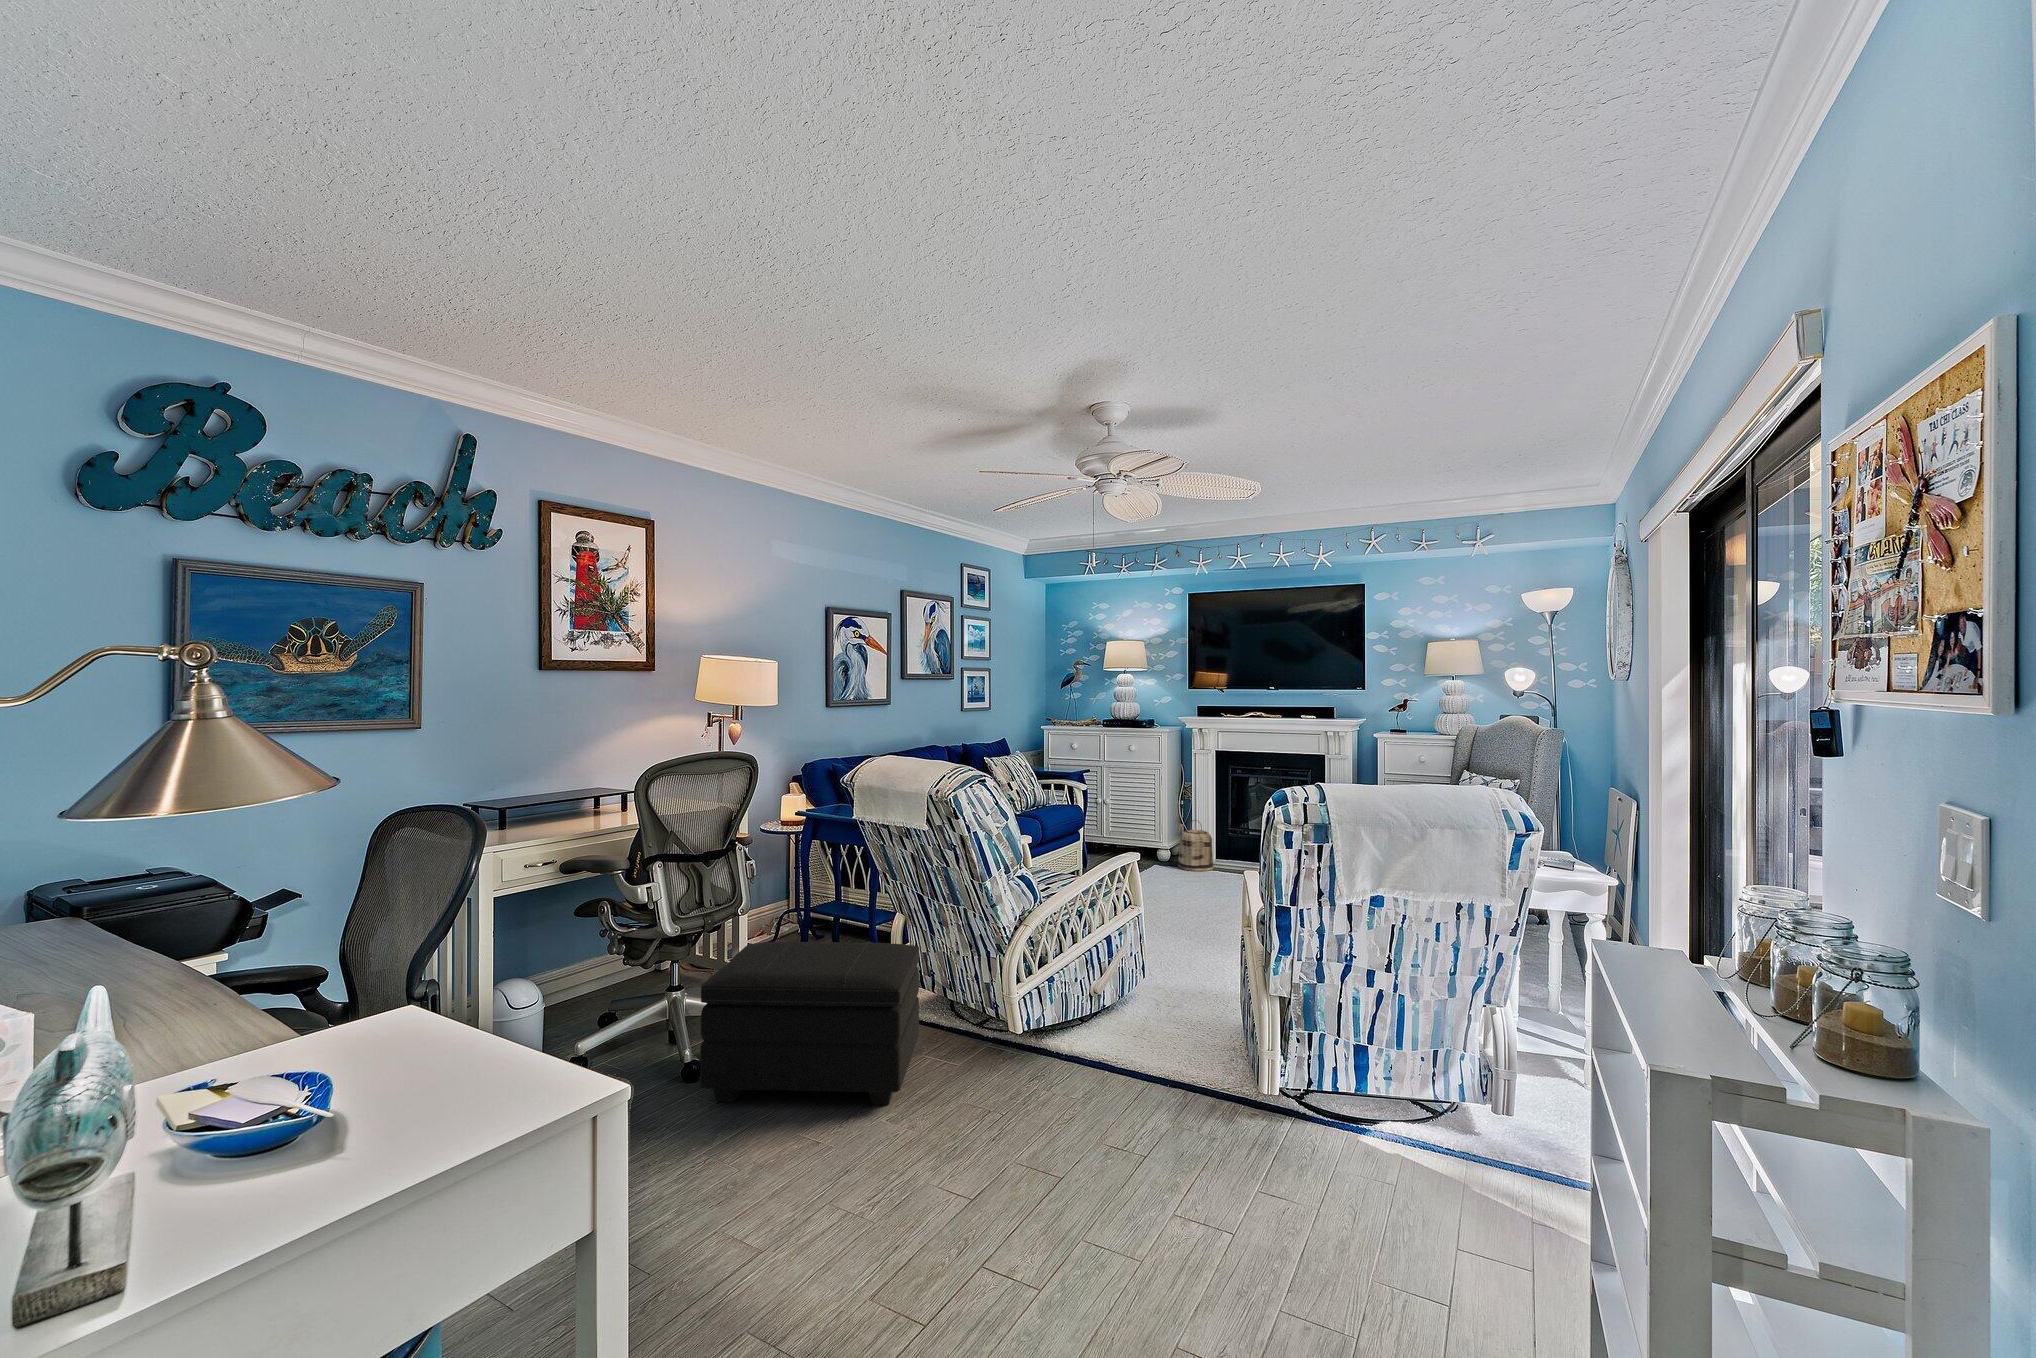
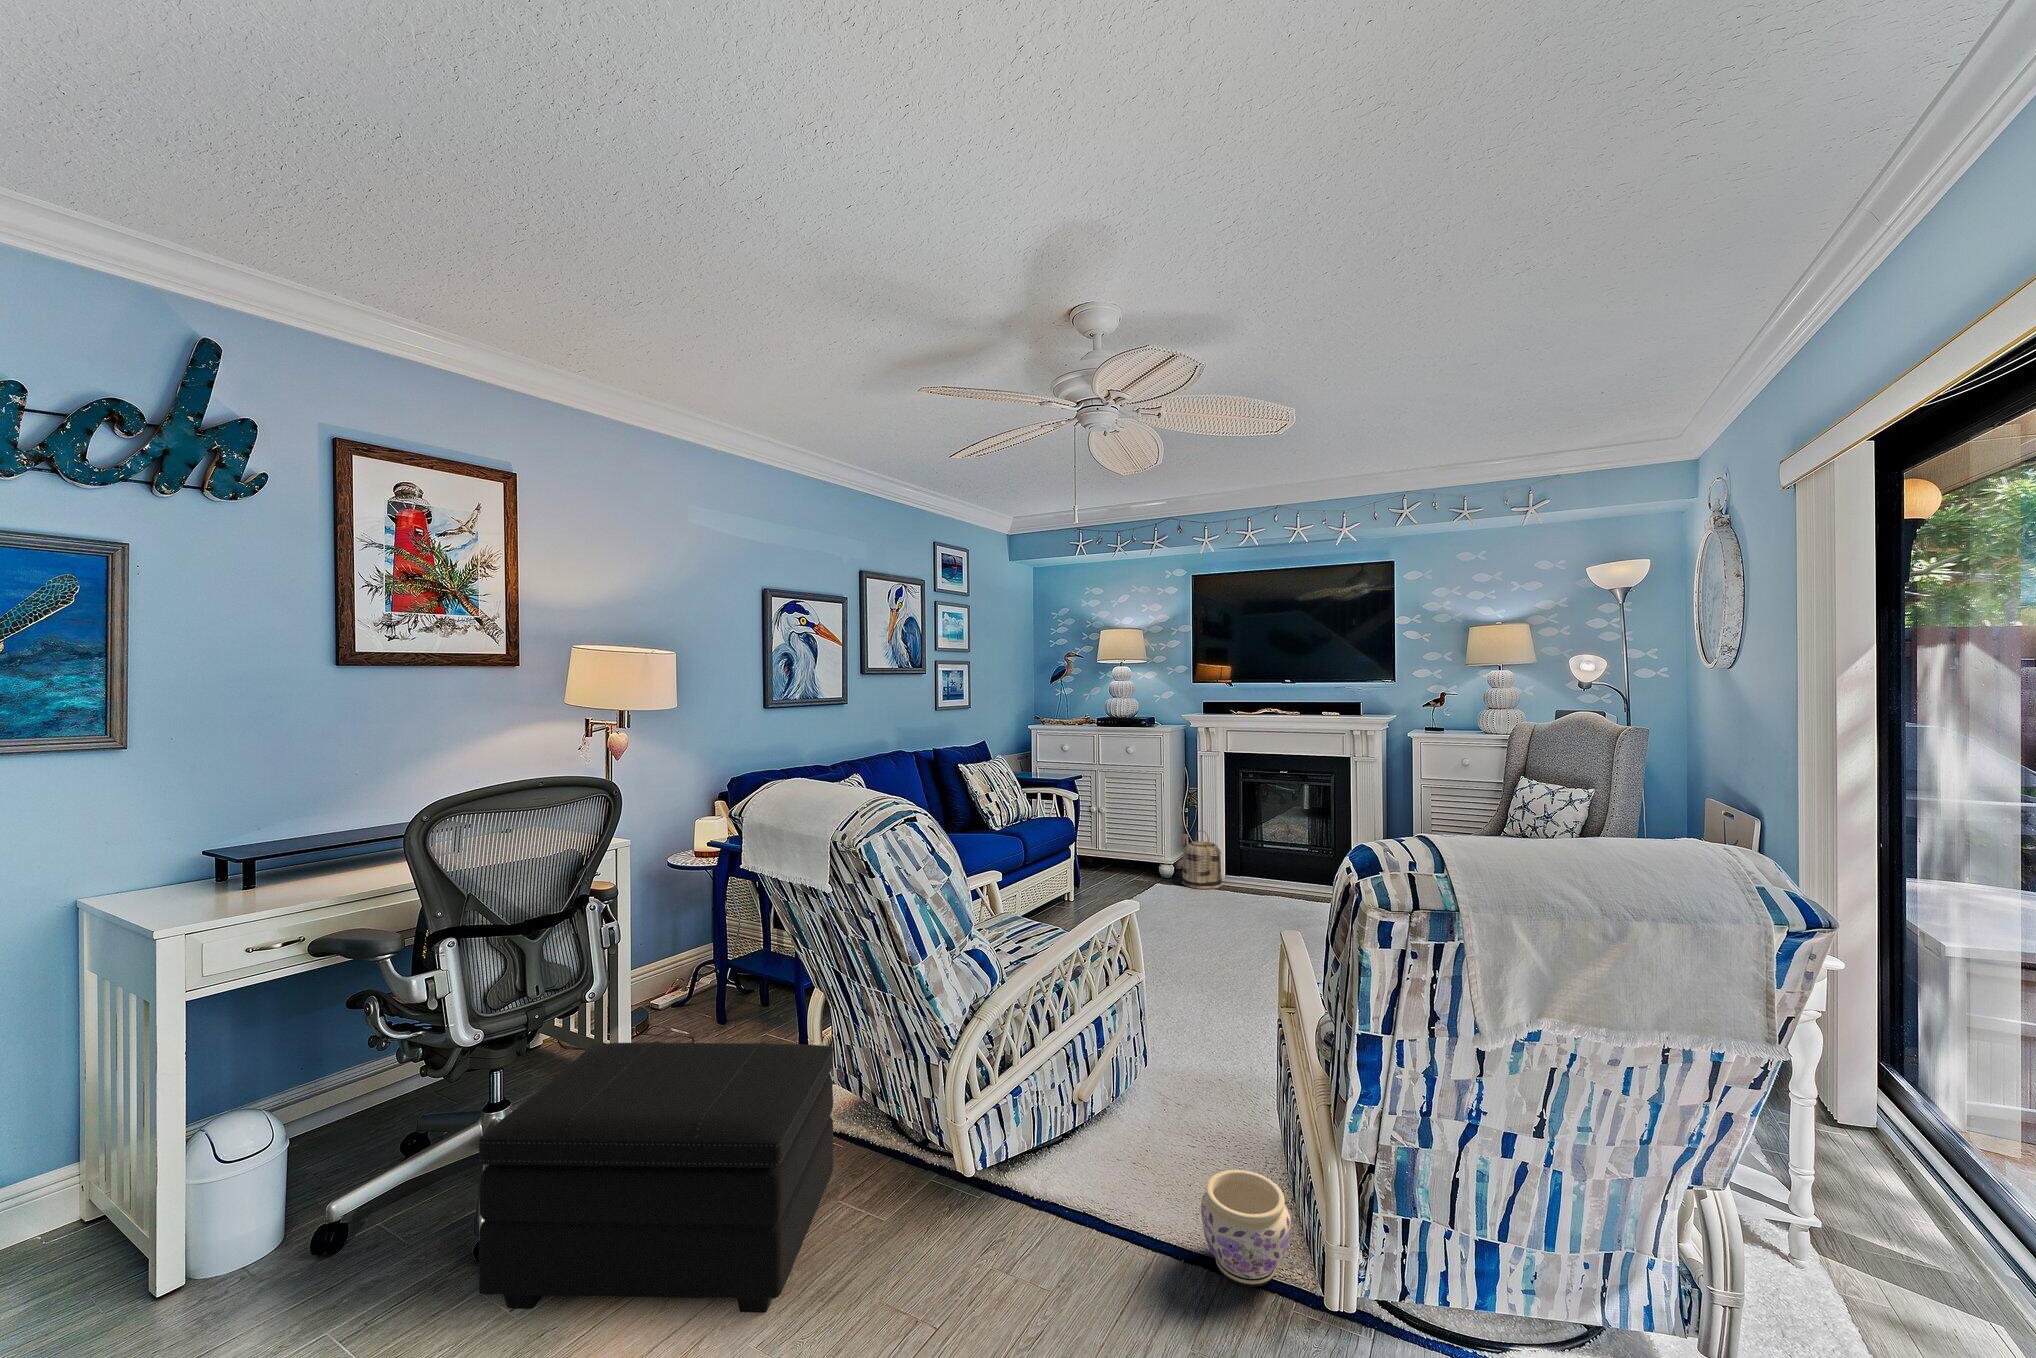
planter: none [1180,1026,1241,1095] -> present [1201,1170,1291,1286]

